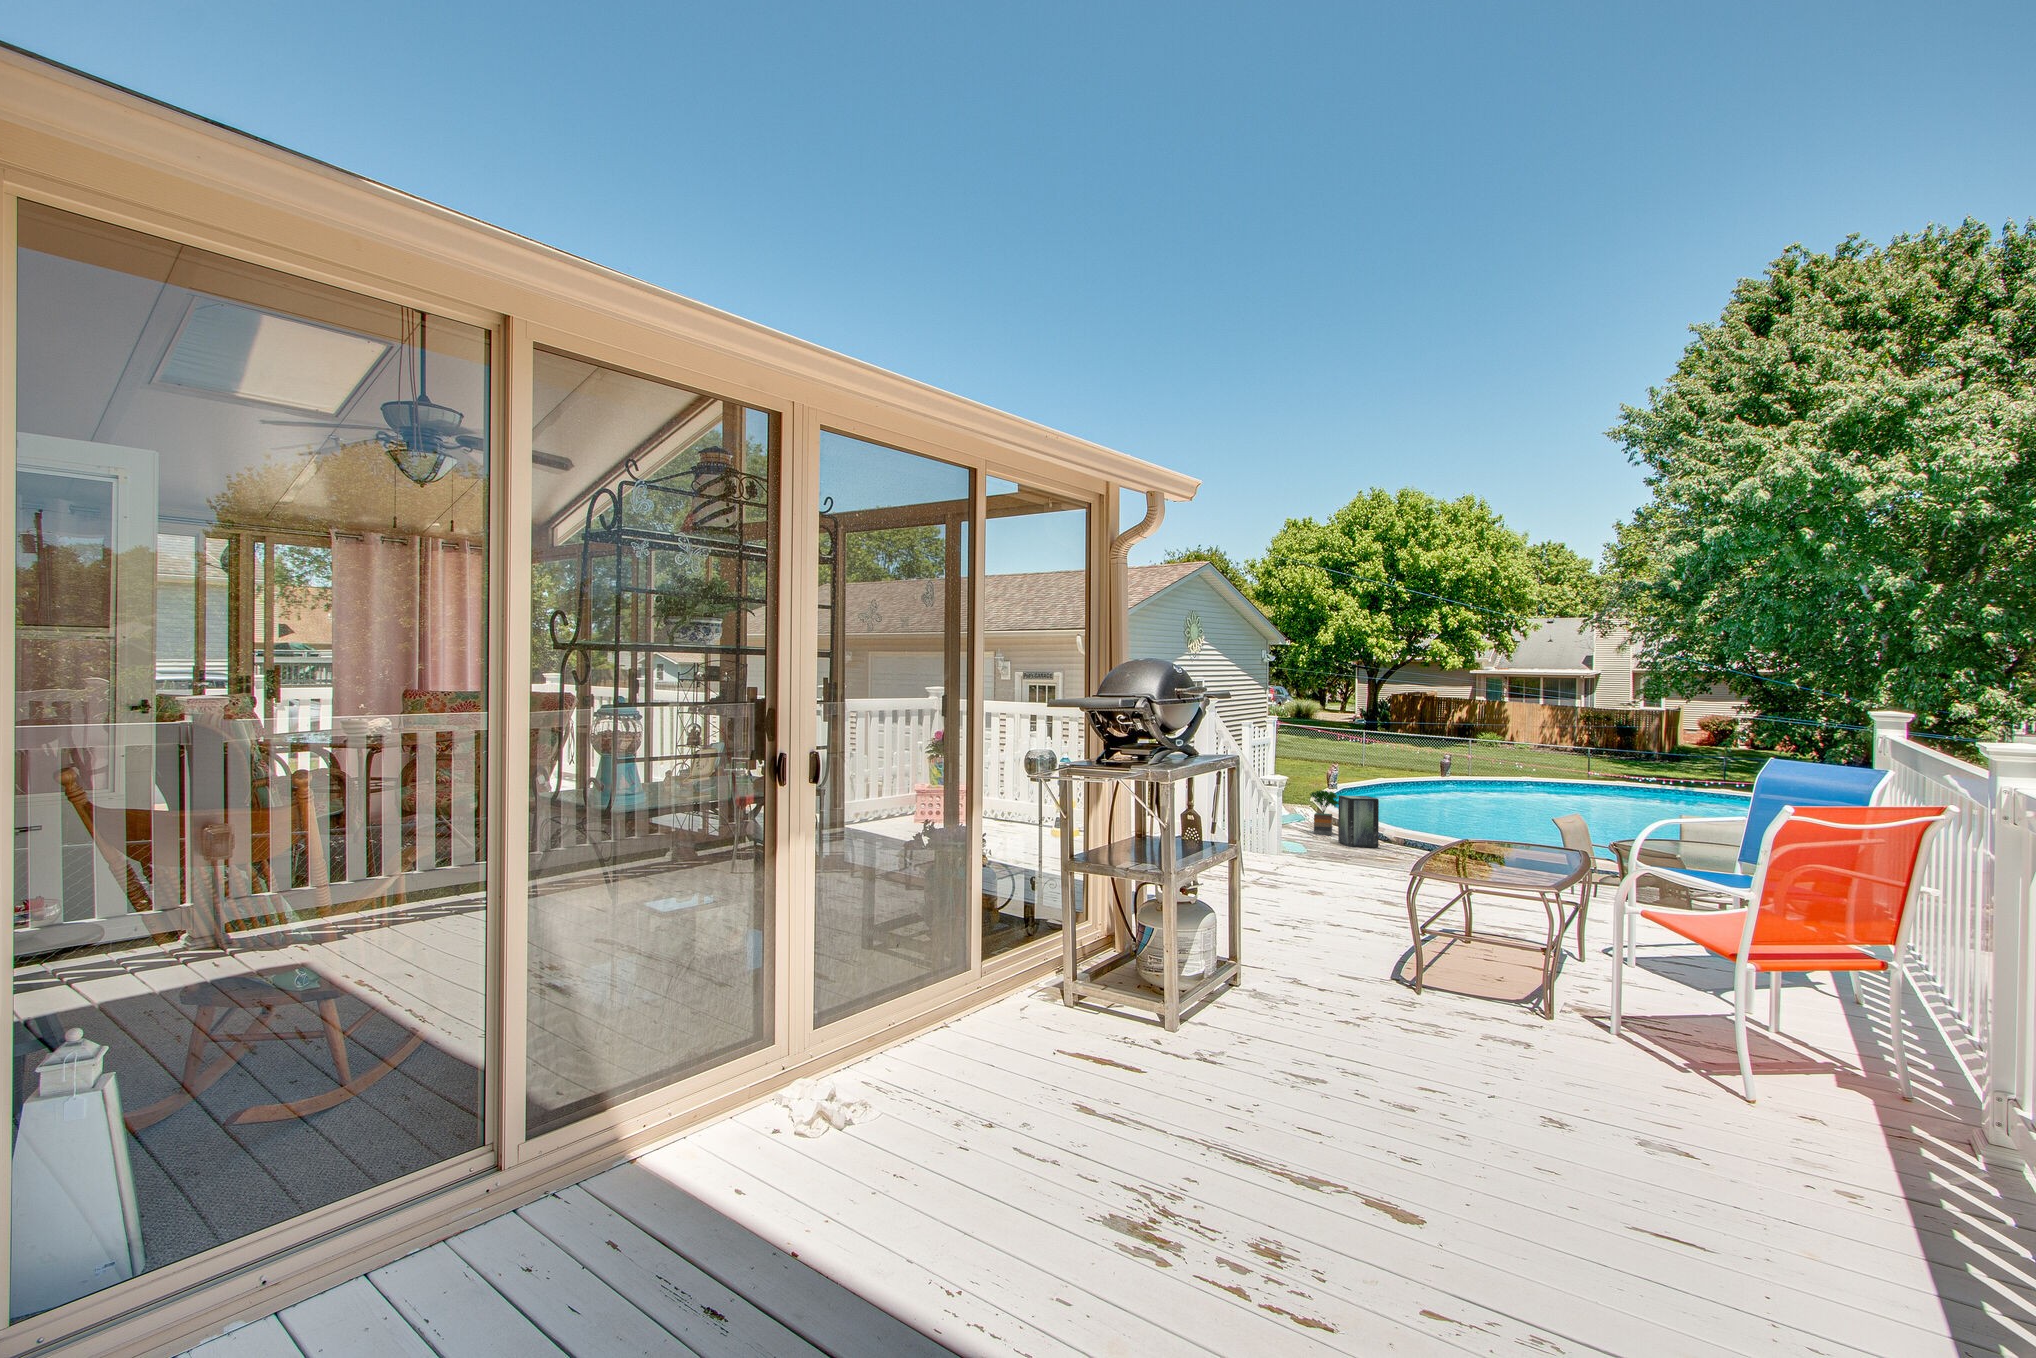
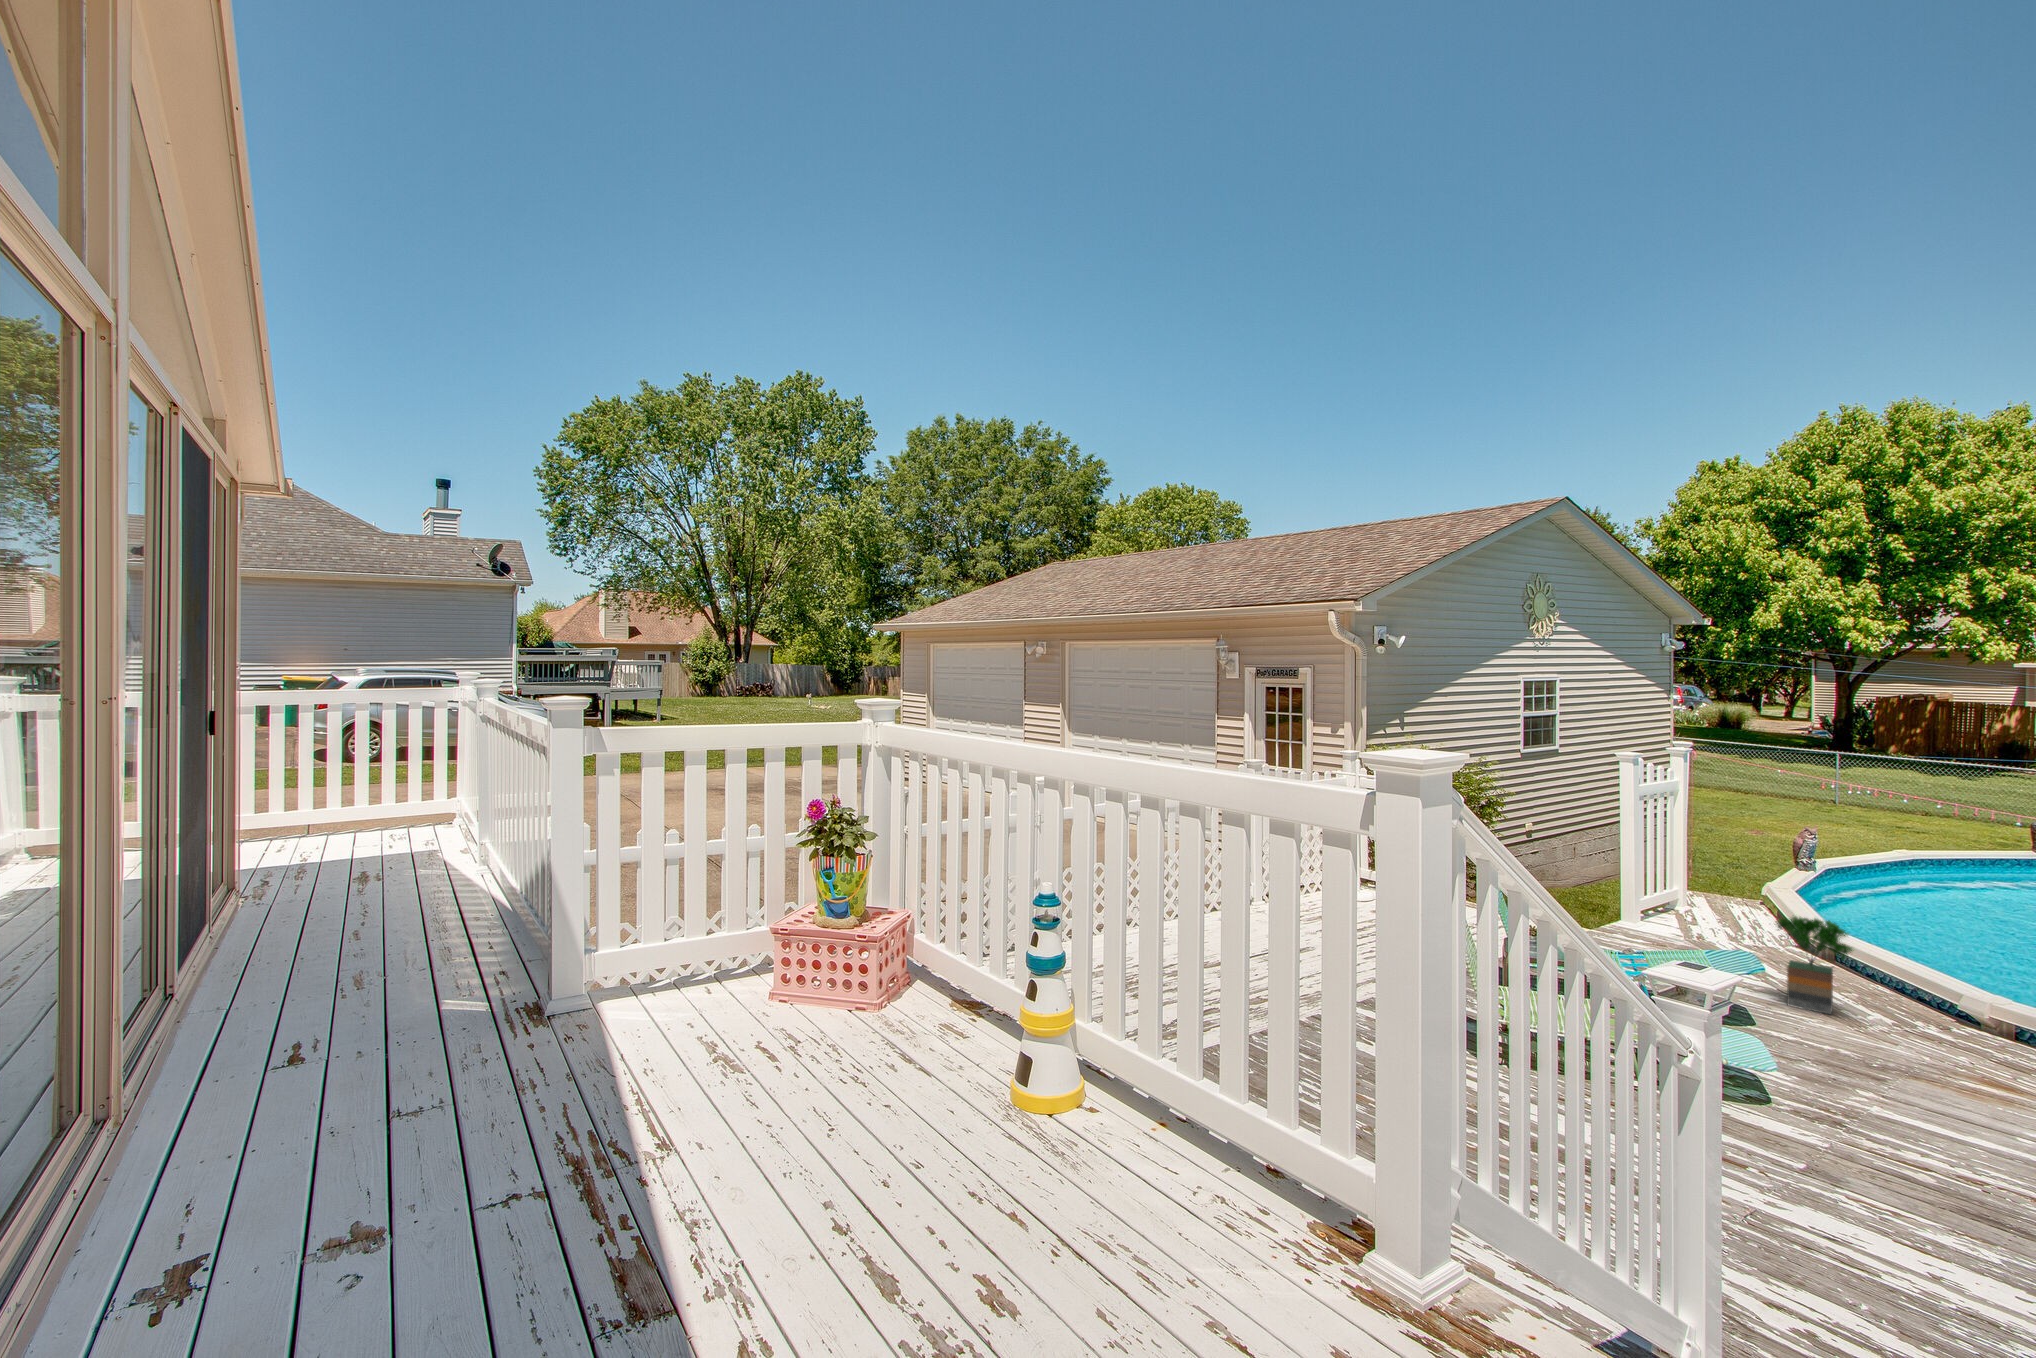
storage box: present [1338,796,1379,848] -> none [1860,947,1985,1086]

